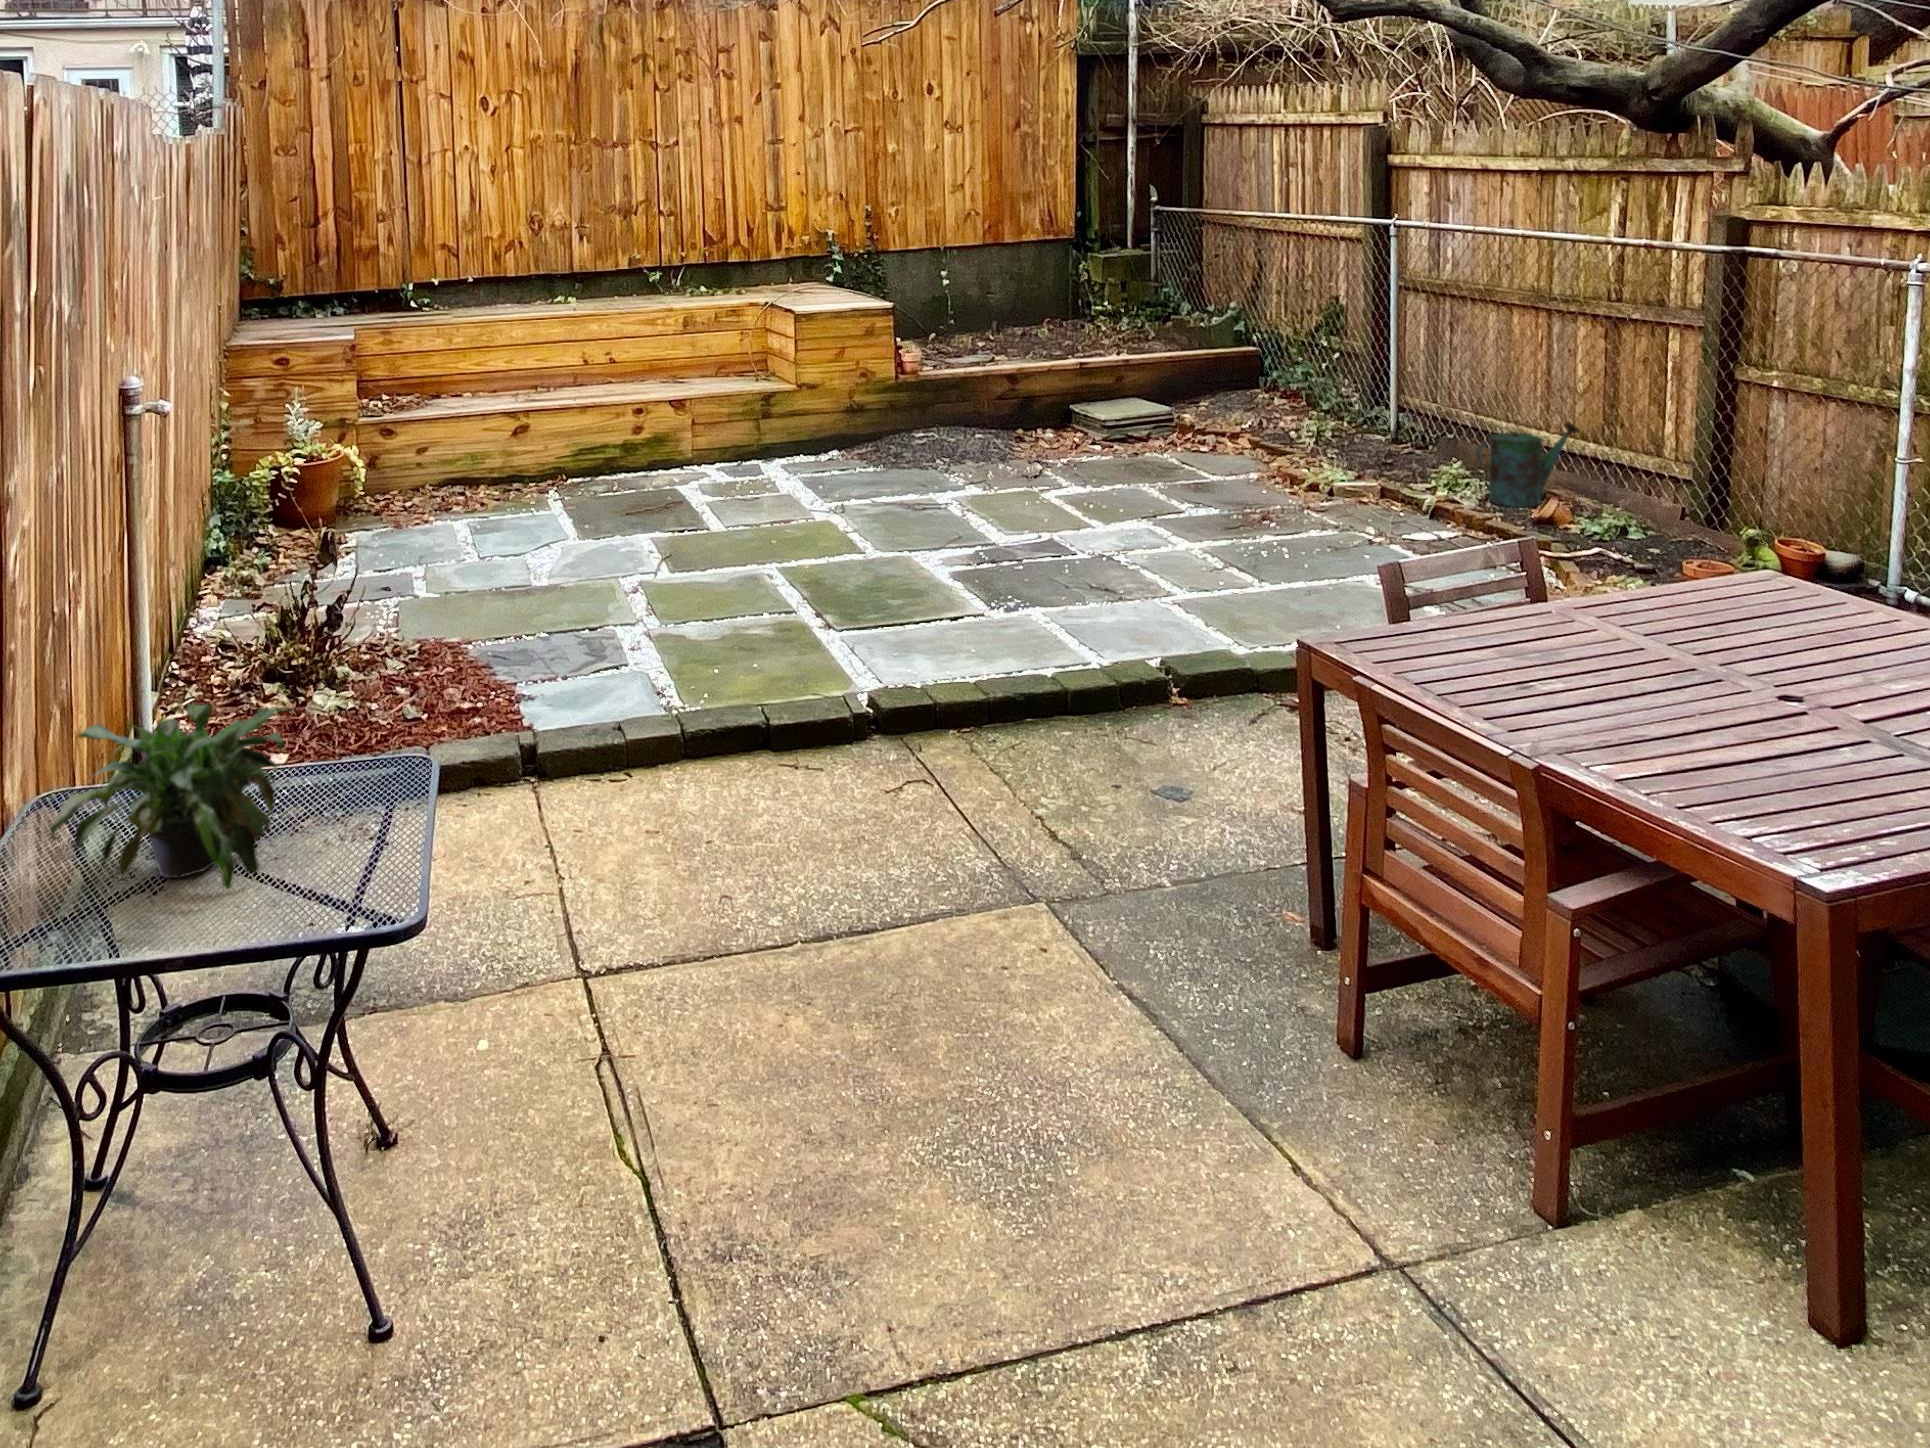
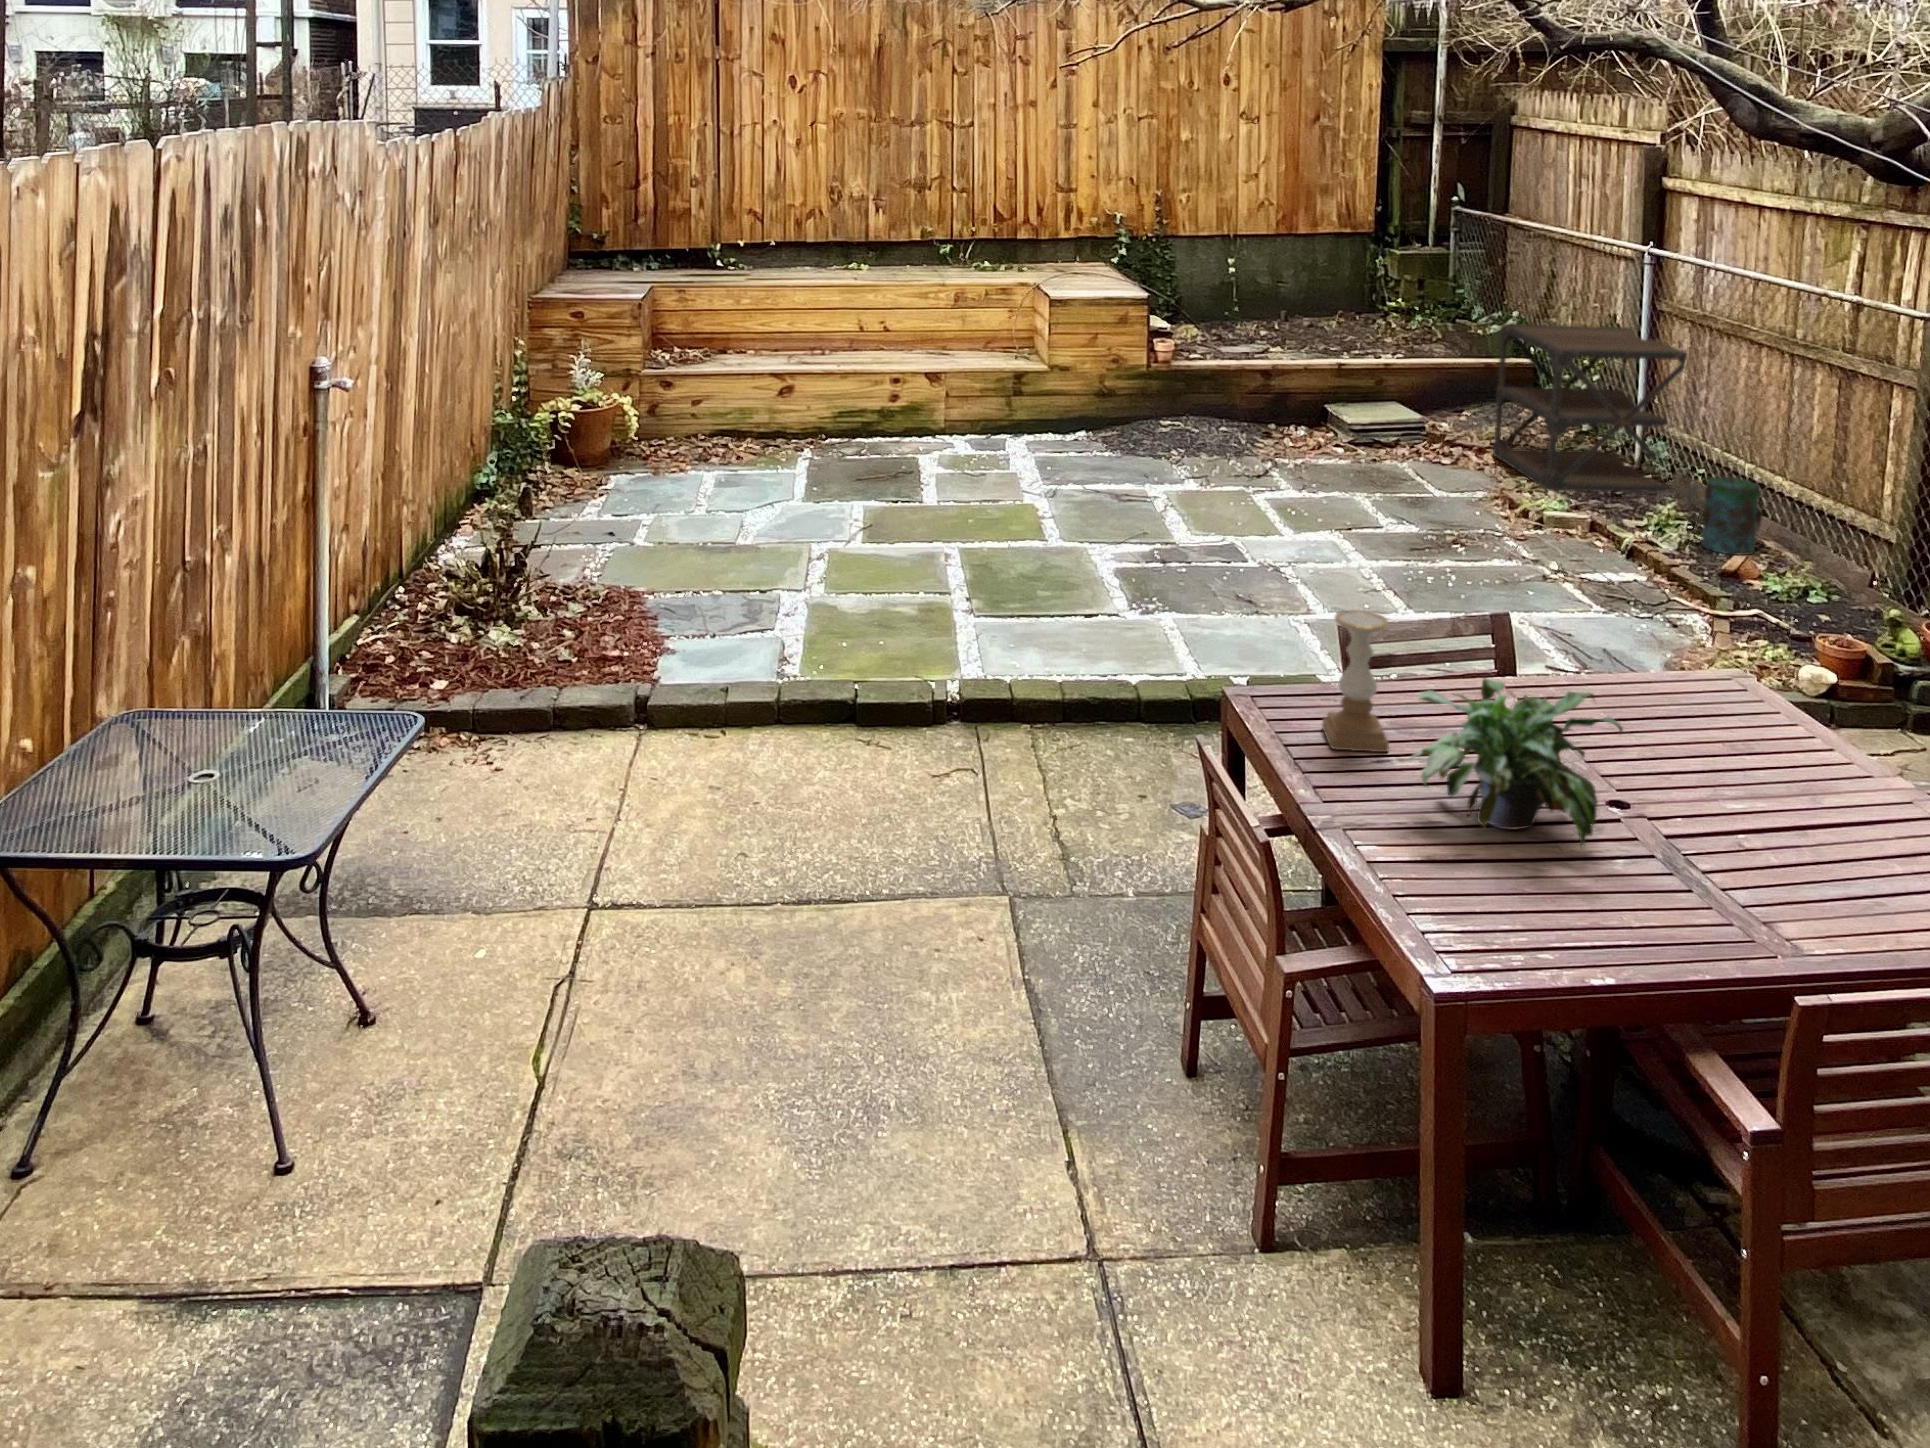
side table: none [1244,304,1445,468] -> present [1493,324,1687,492]
candle holder: none [1430,539,1516,688] -> present [1322,610,1389,752]
potted plant: present [50,704,293,890] -> present [1411,679,1623,847]

